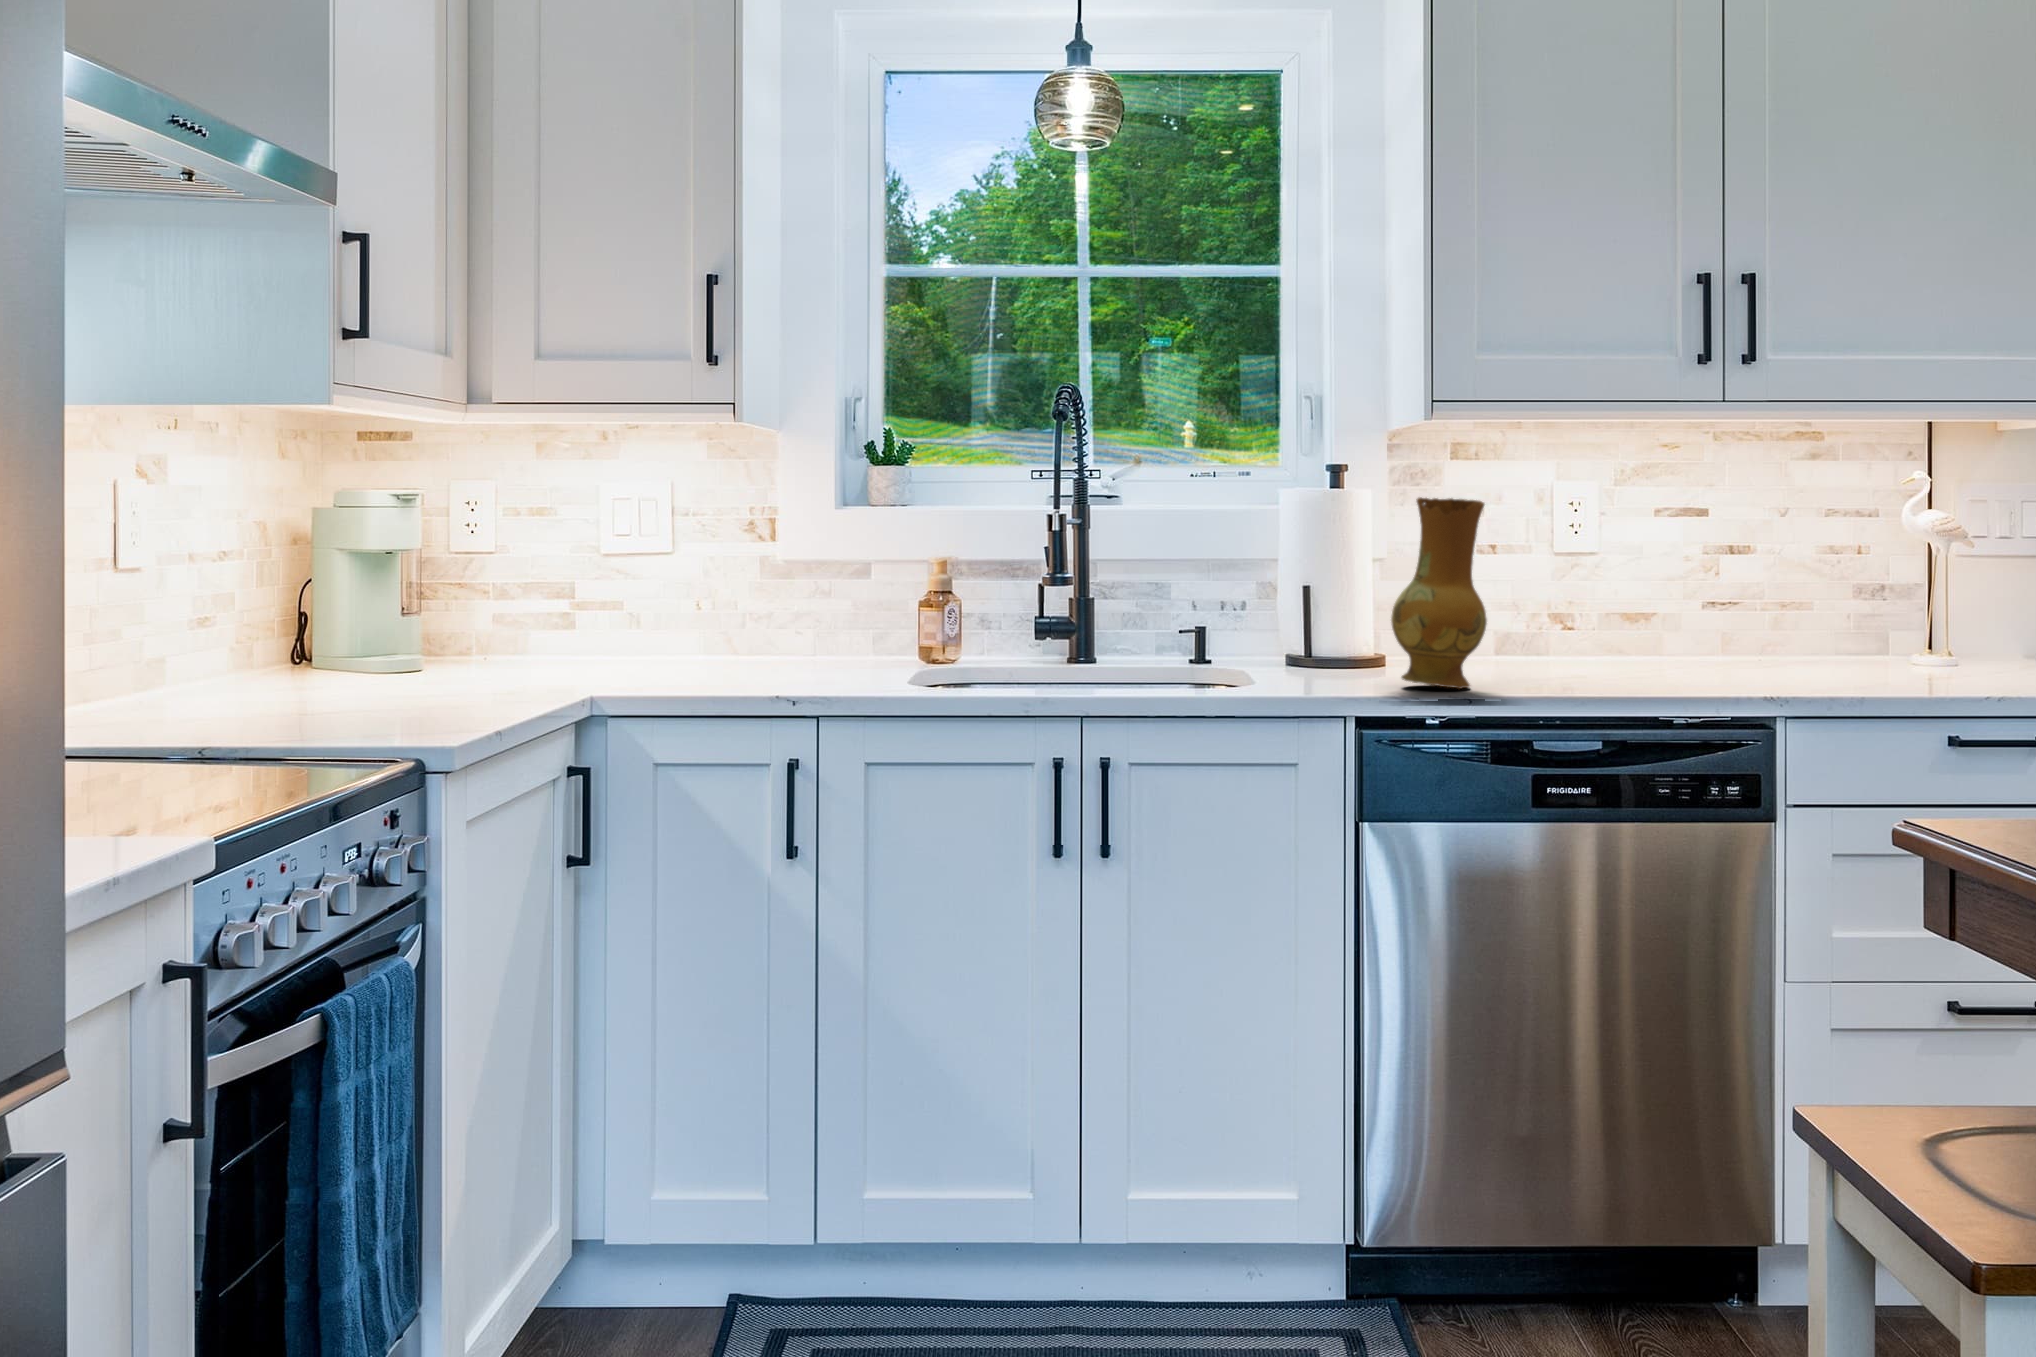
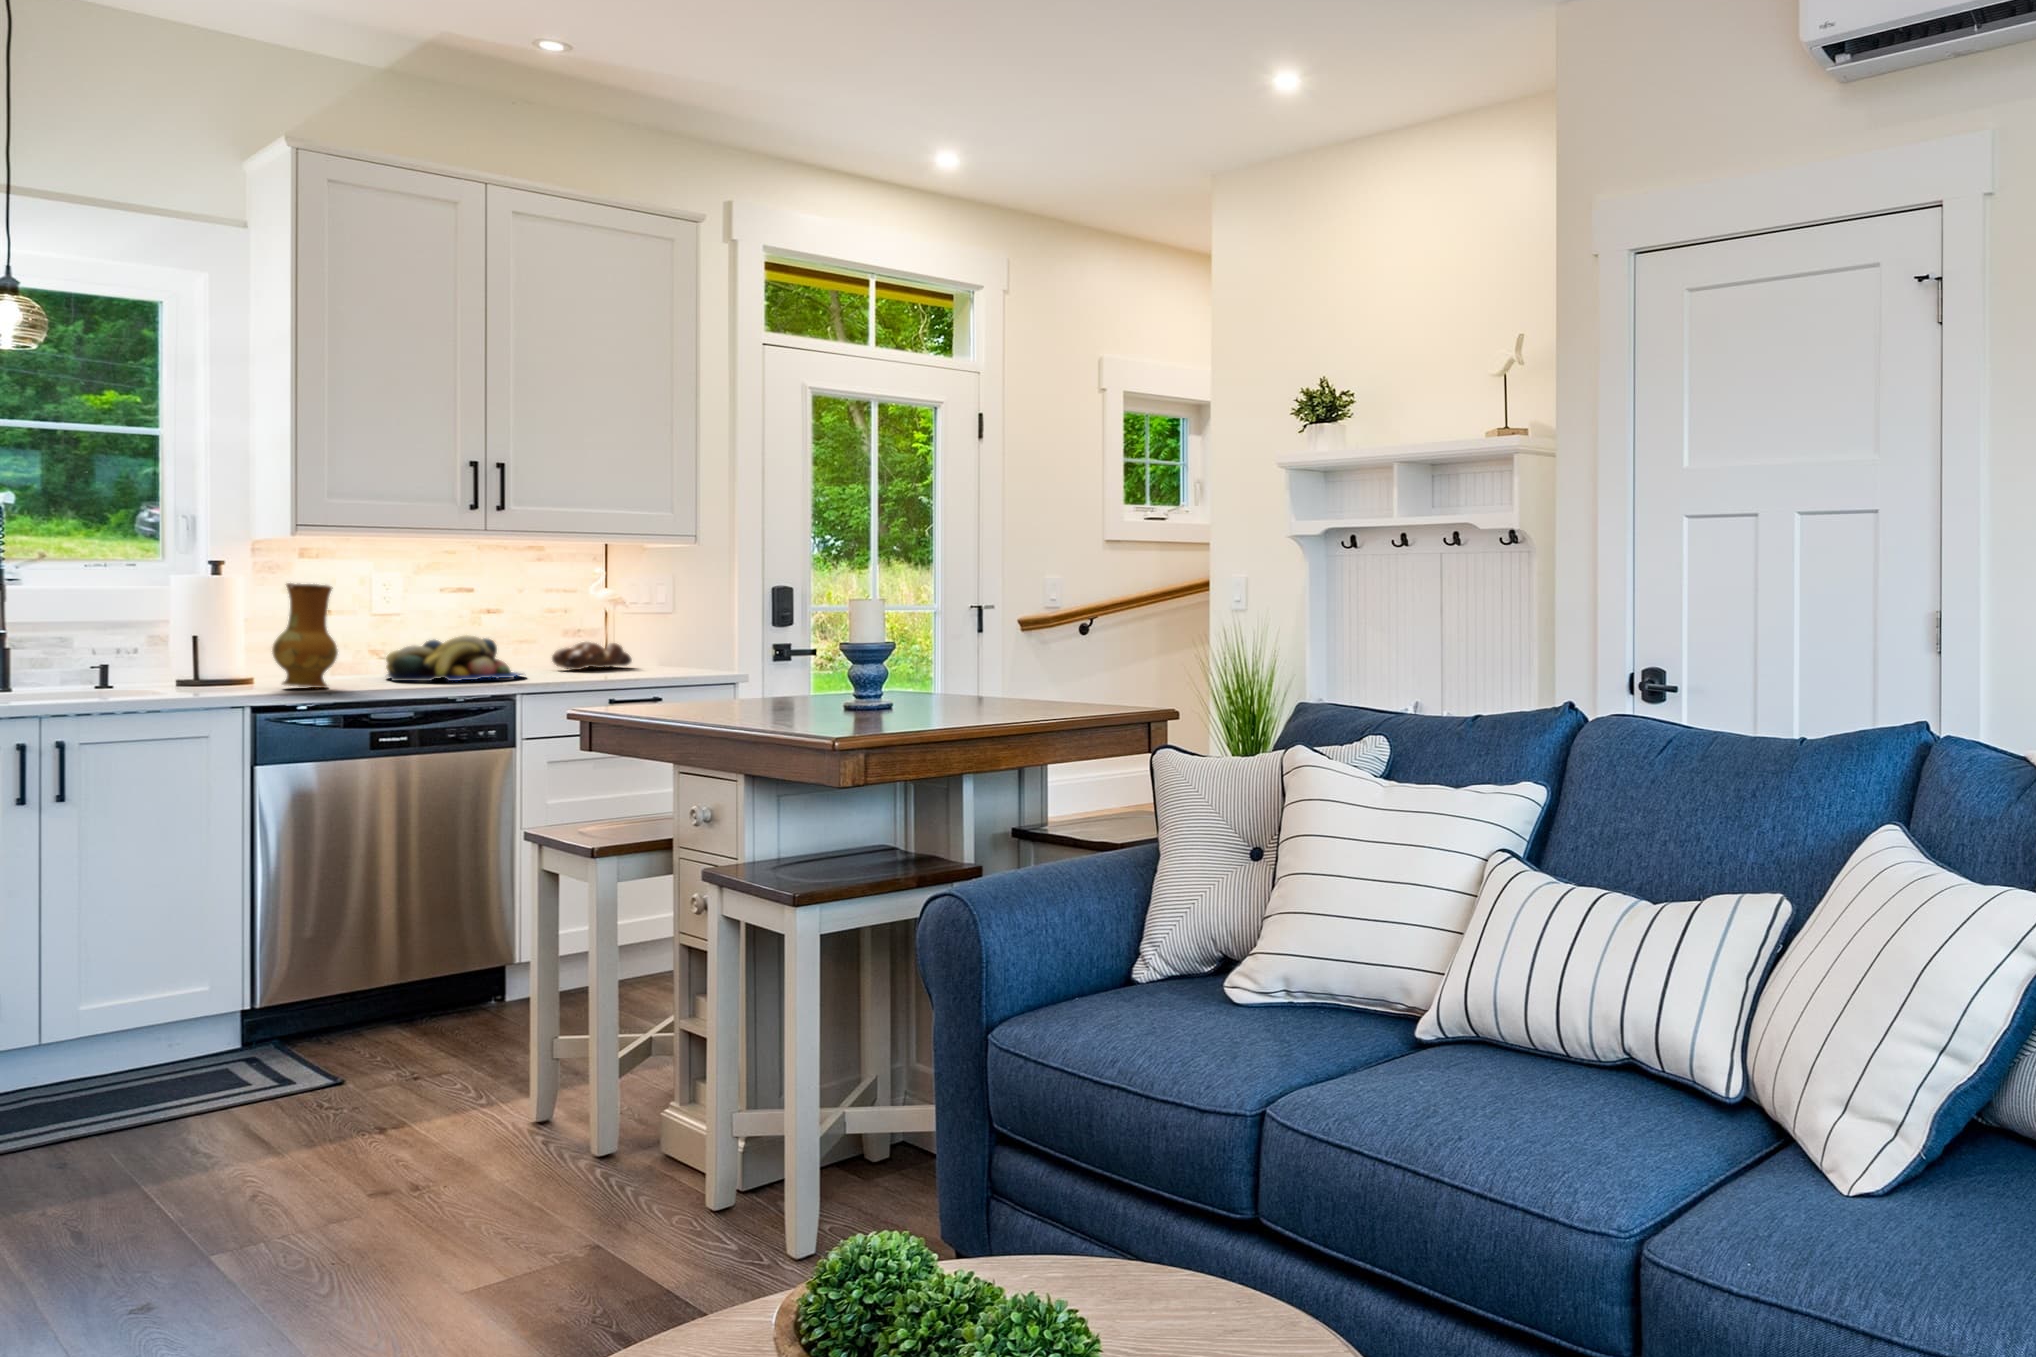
fruit bowl: none [1554,594,1787,681] -> present [386,636,520,681]
bread loaf: none [1819,608,1962,663] -> present [552,642,632,670]

